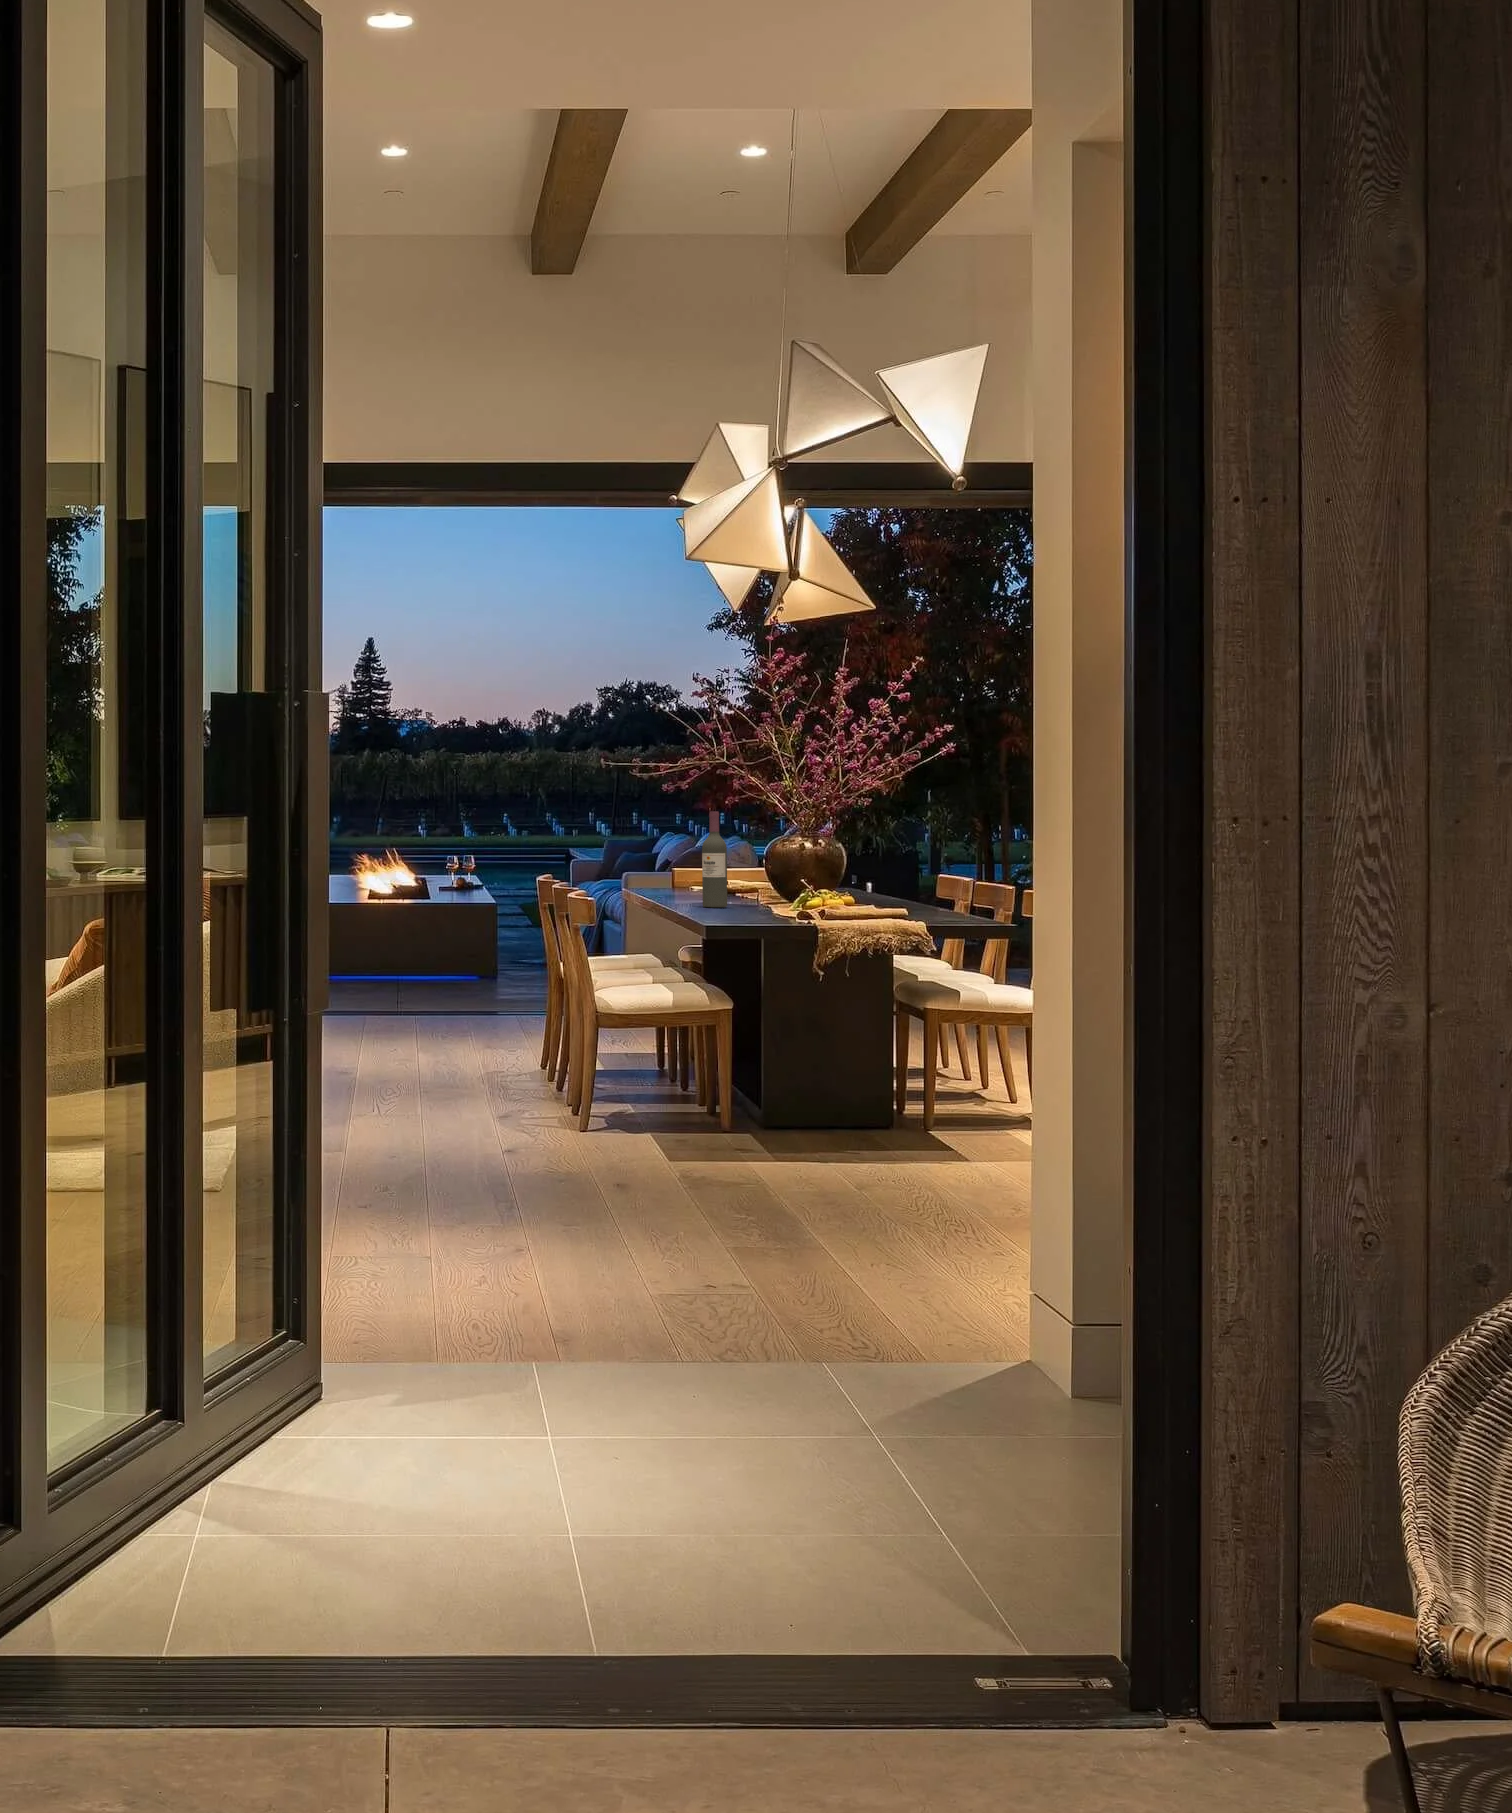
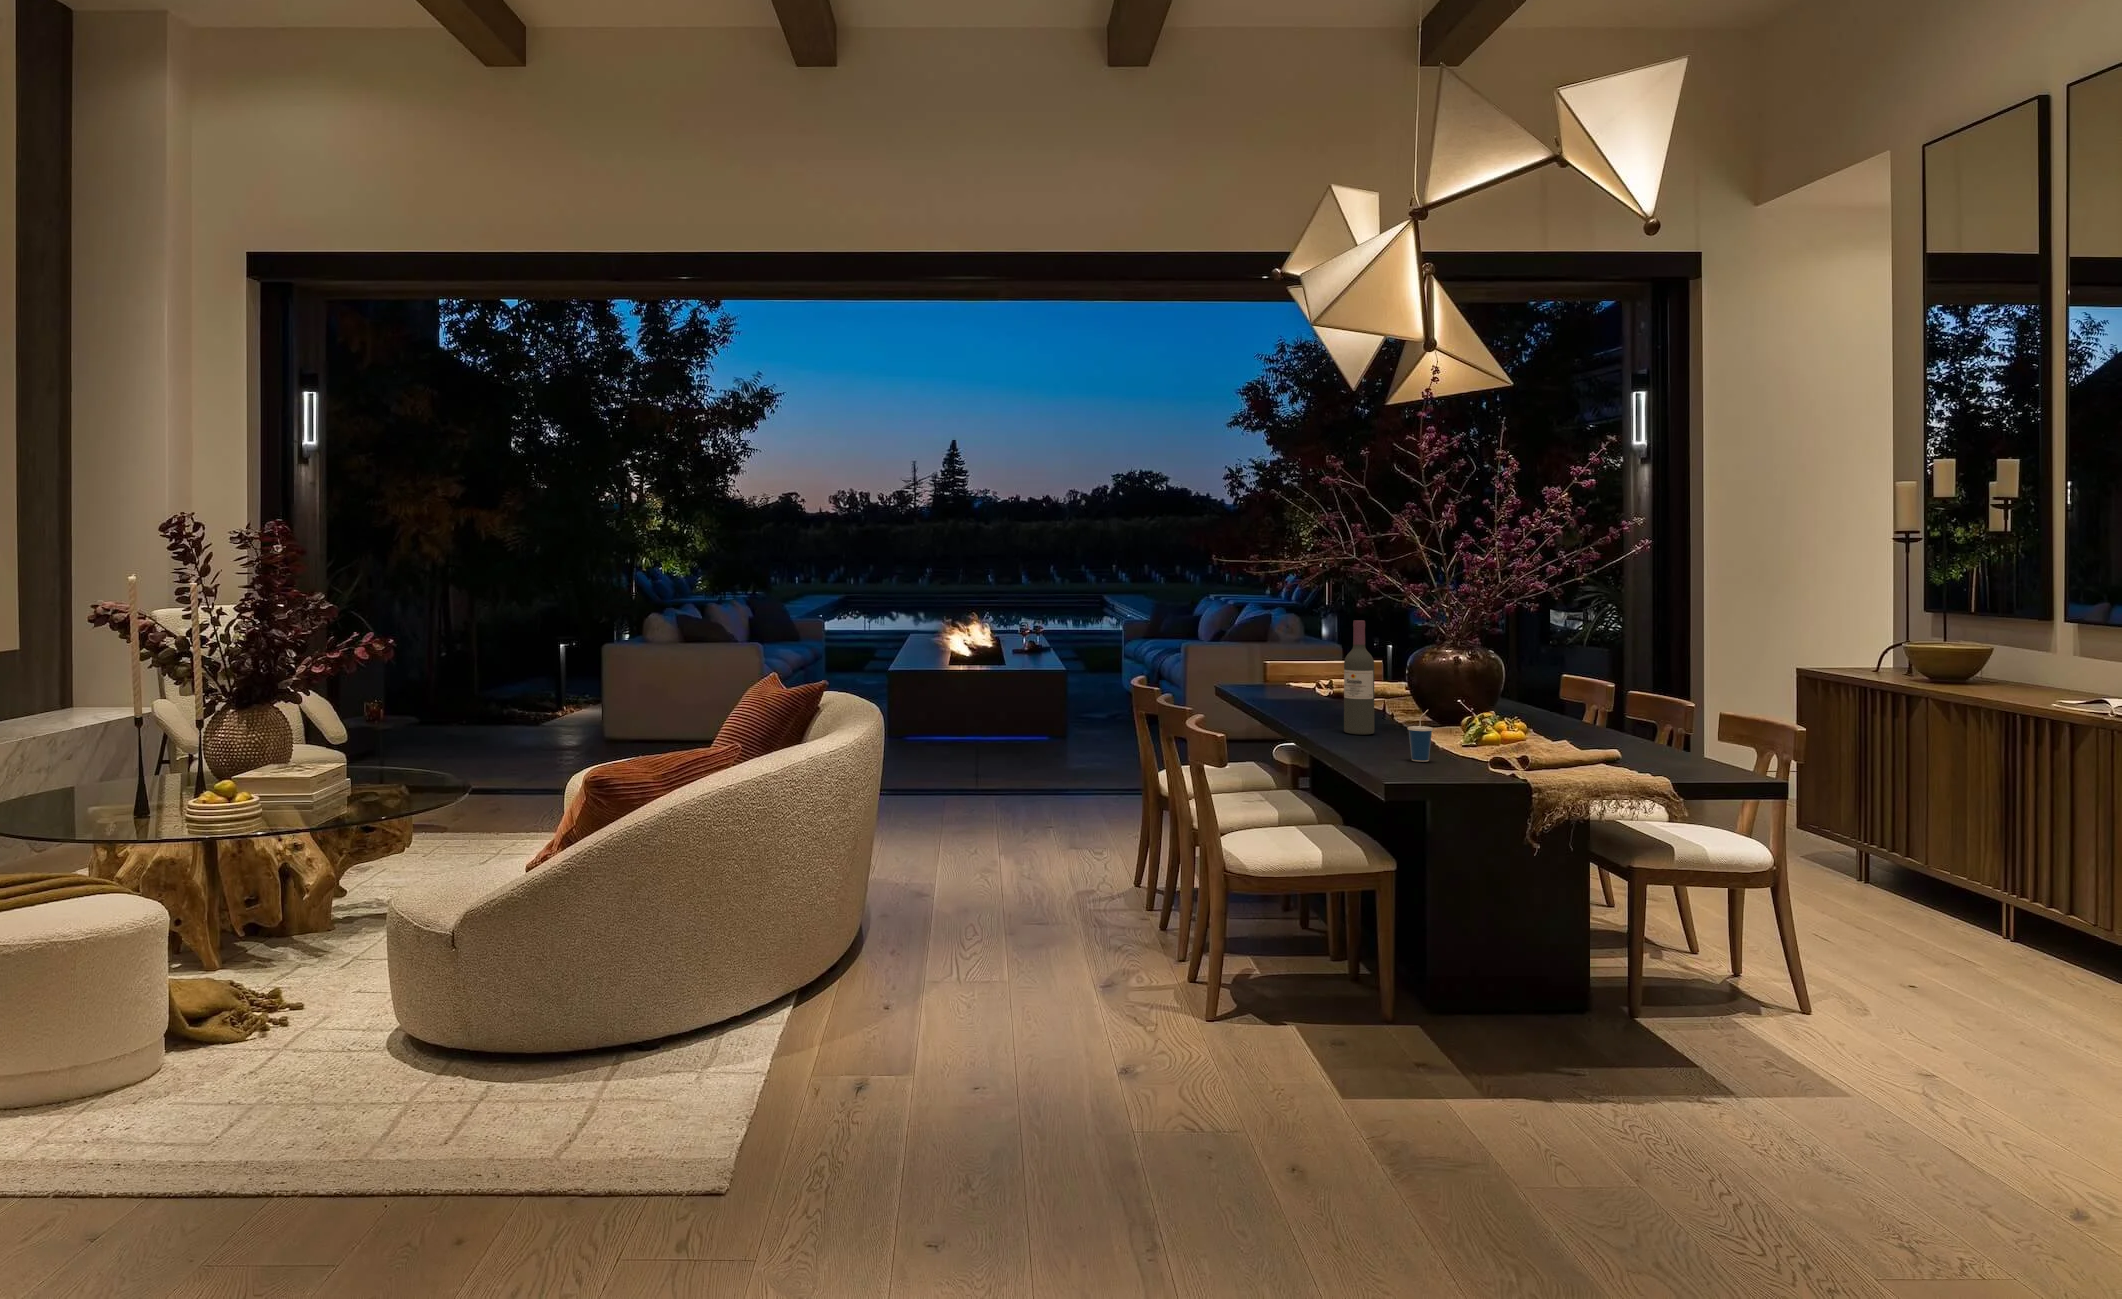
cup: none [731,874,751,915] -> present [1408,710,1433,762]

